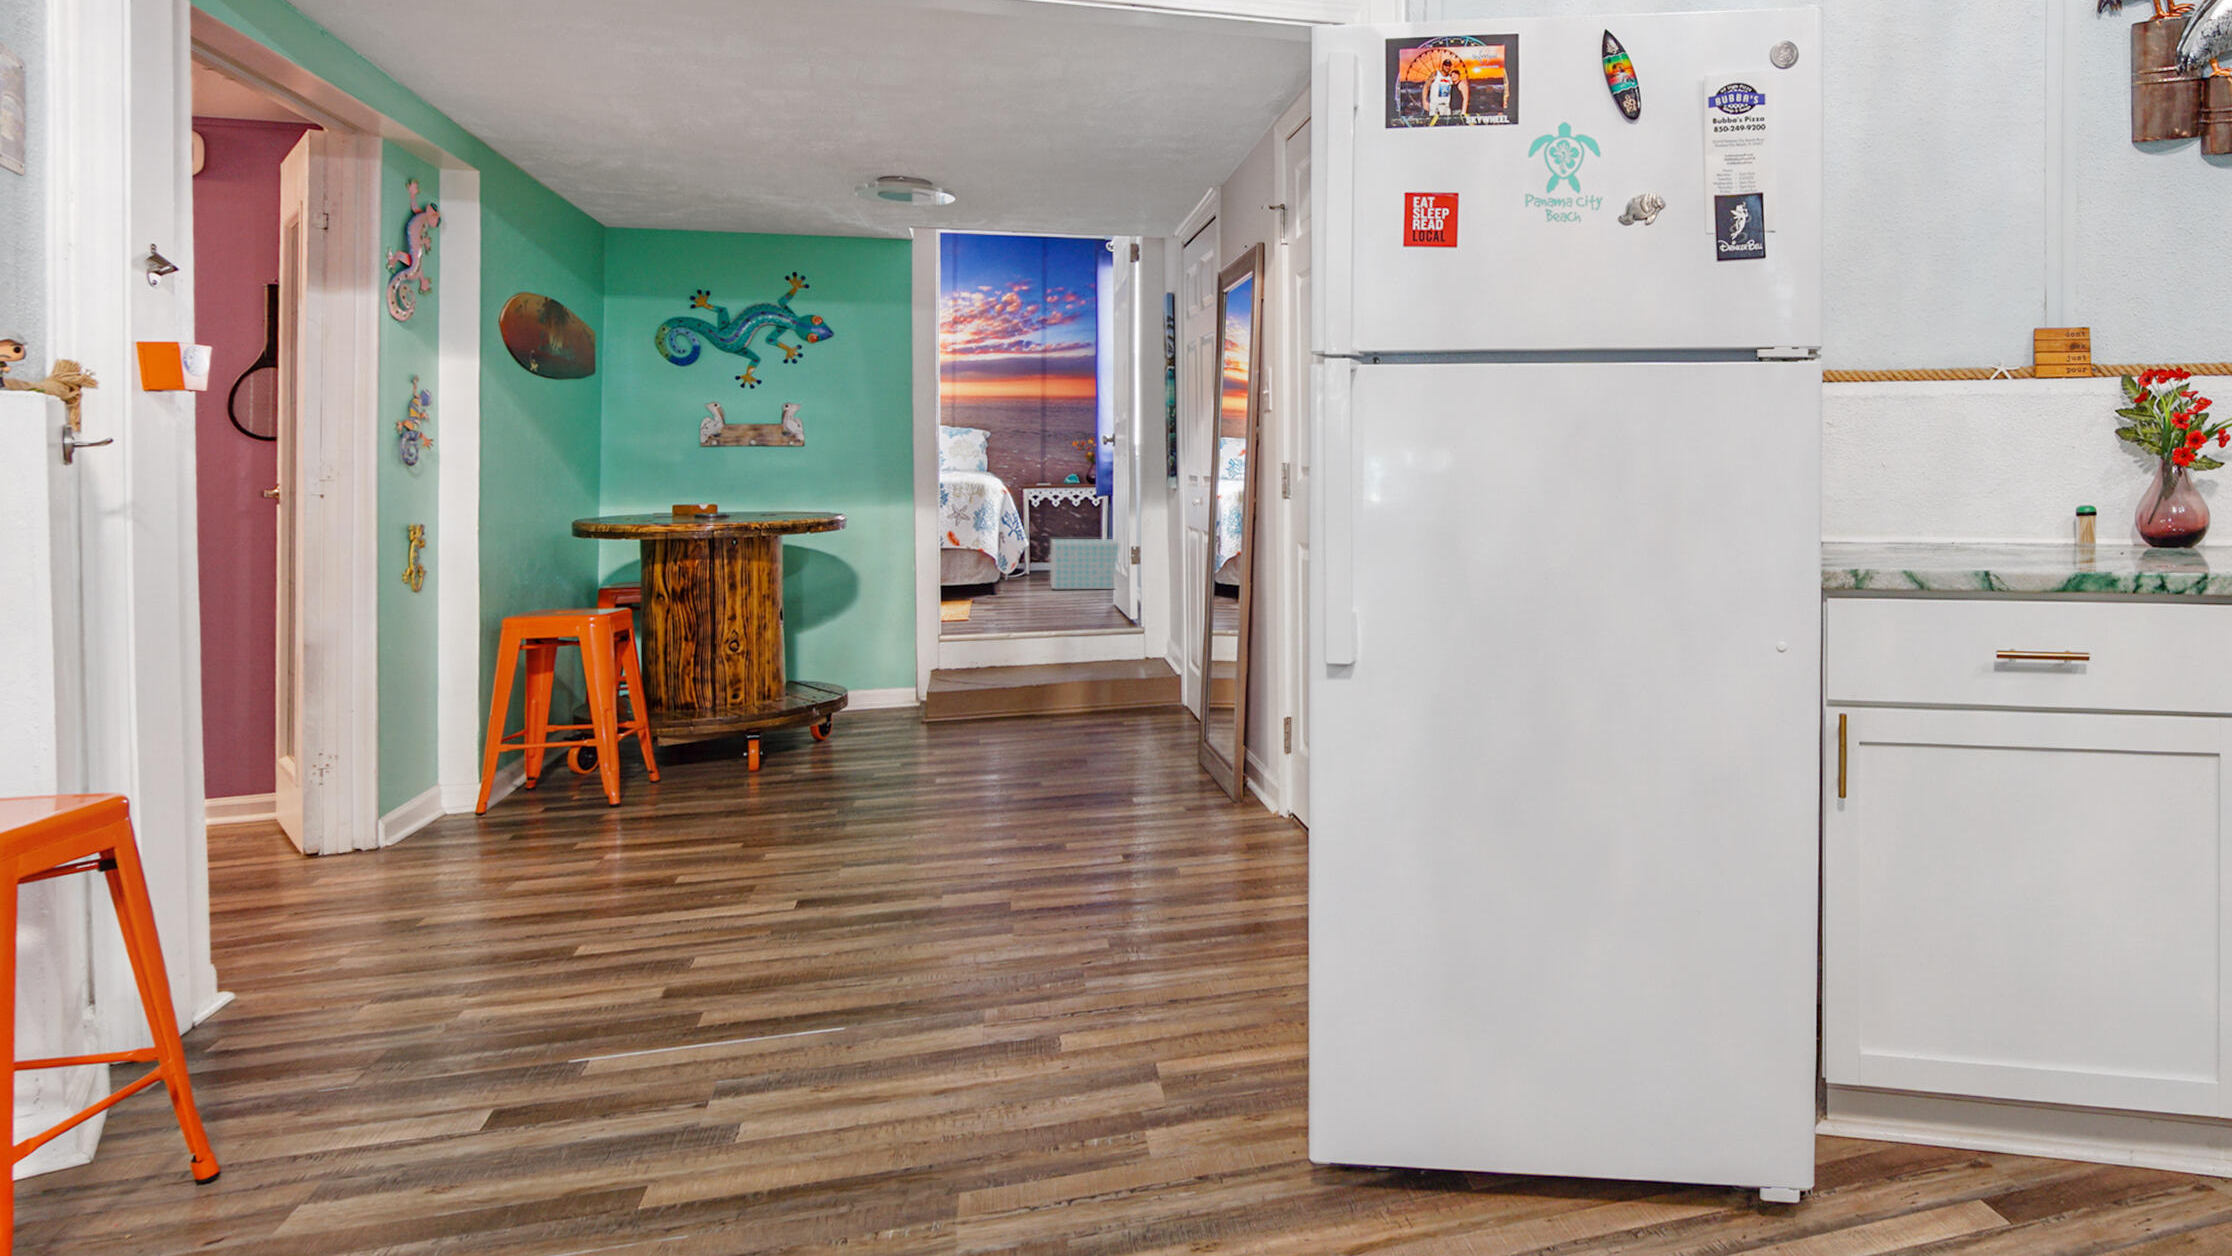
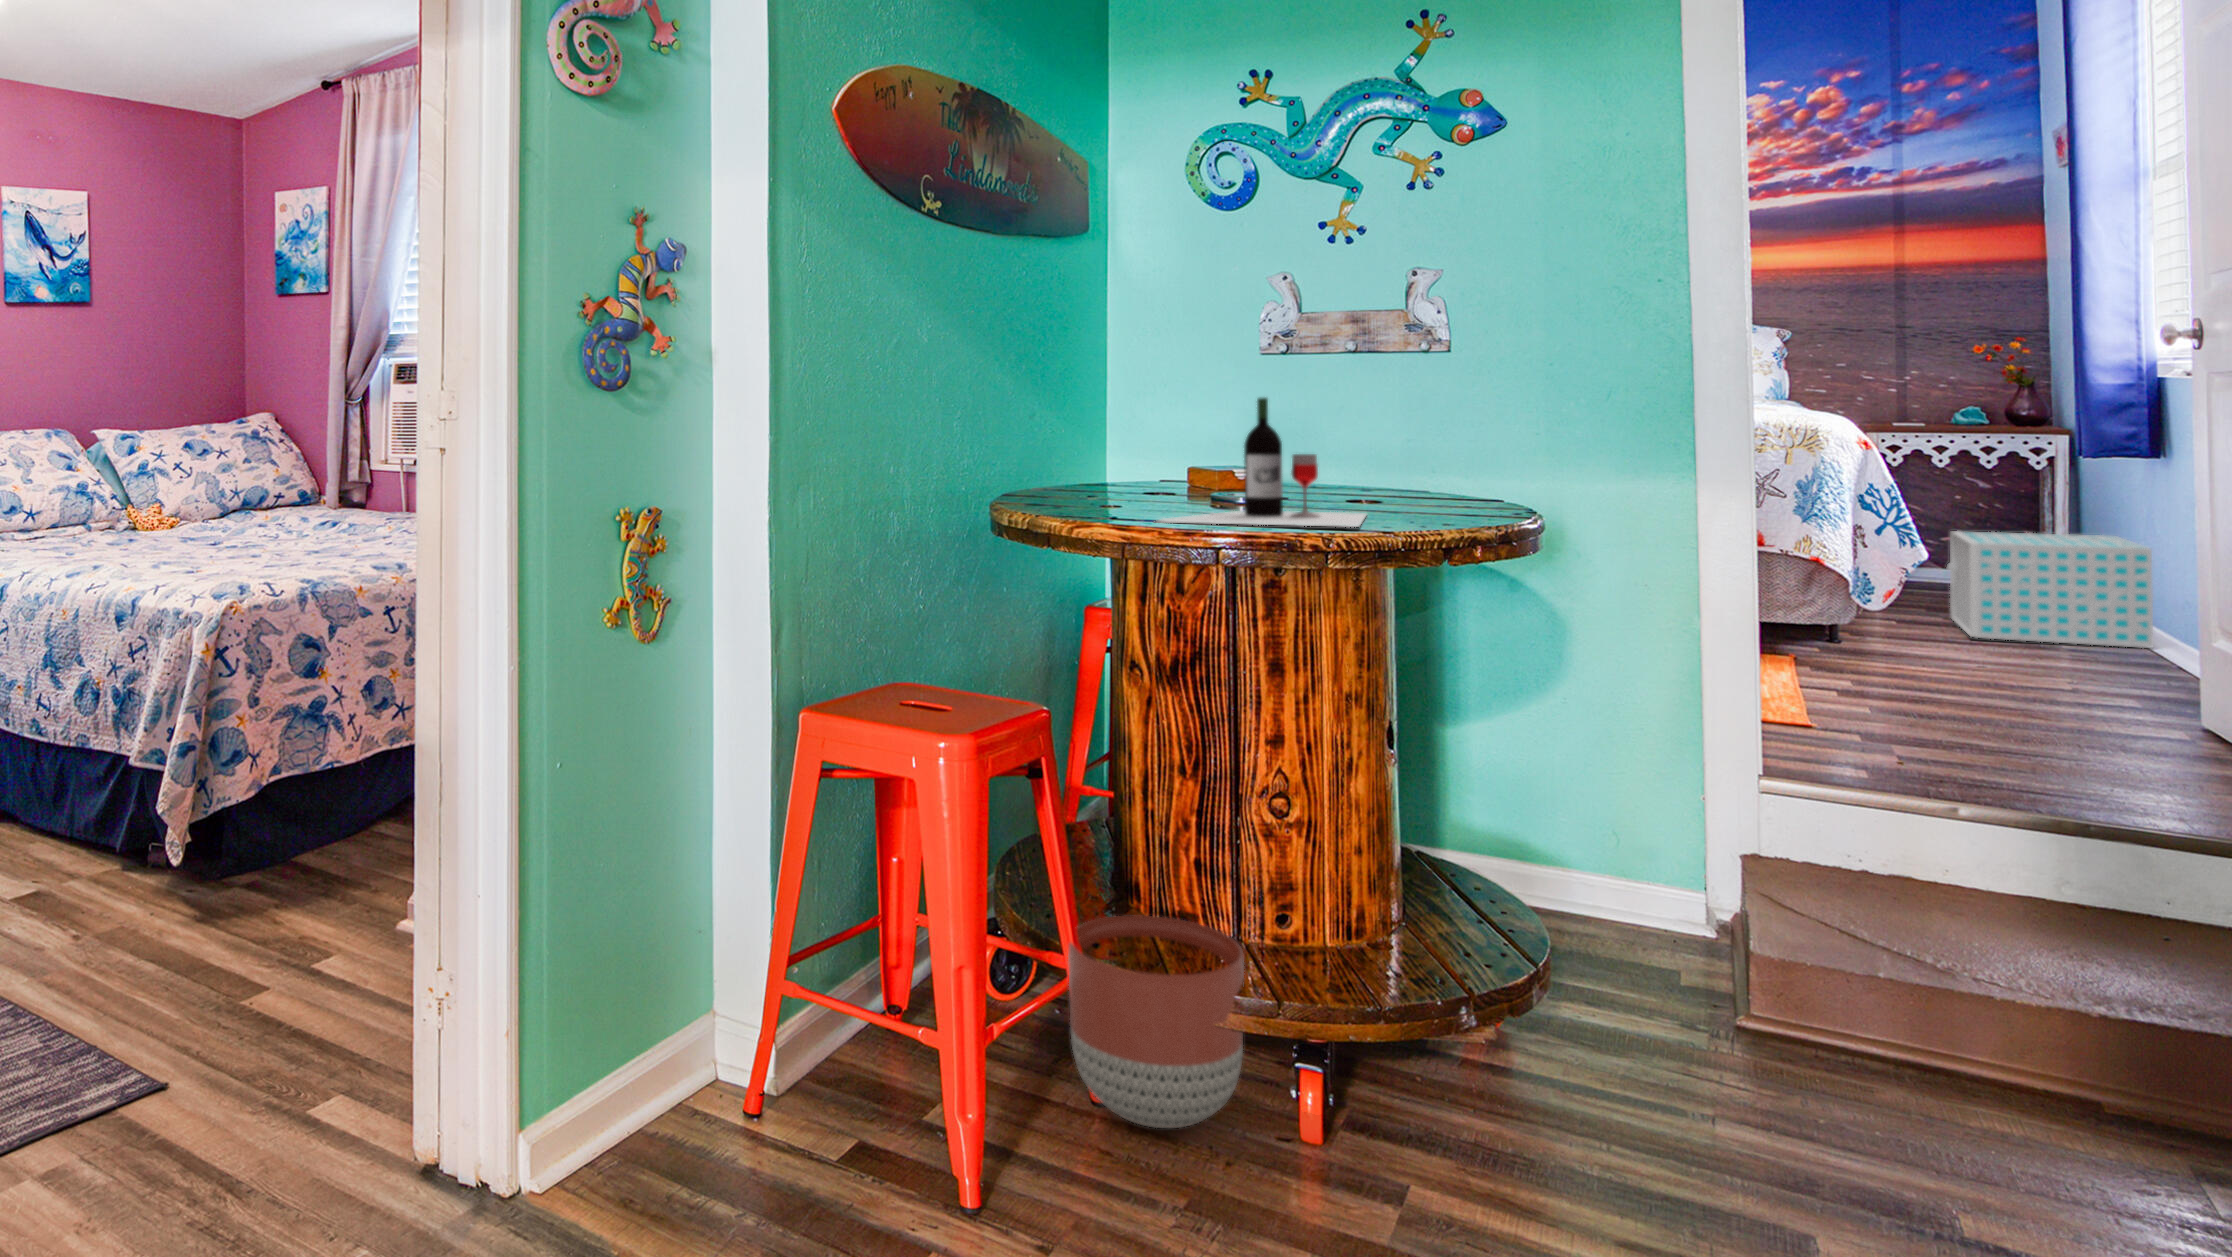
wine bottle: none [680,473,772,526] -> present [1159,398,1366,527]
planter: none [639,701,721,781] -> present [1068,916,1244,1128]

